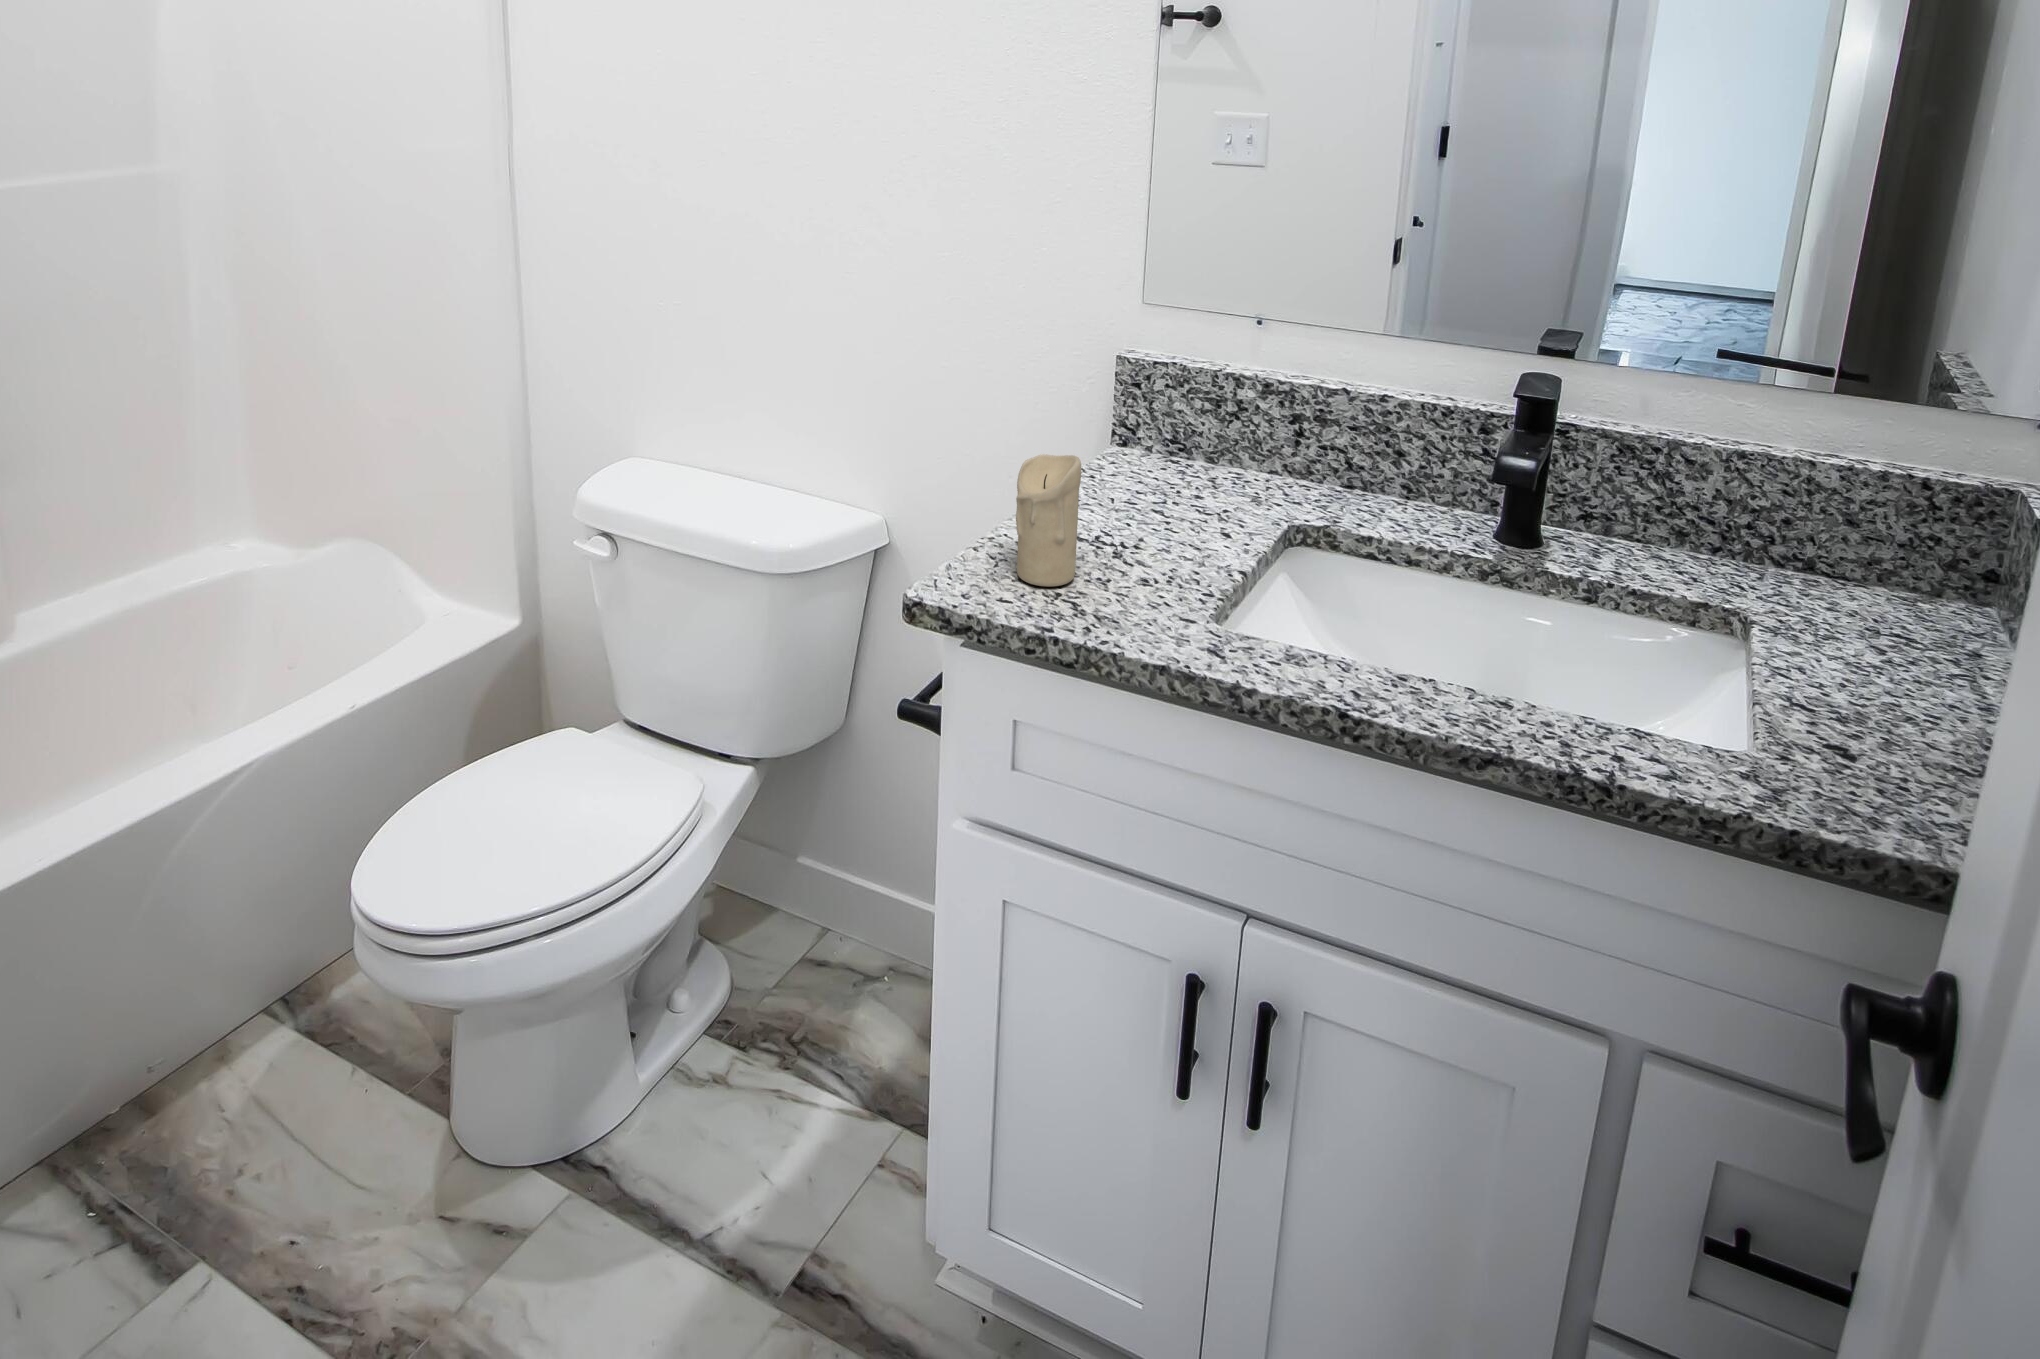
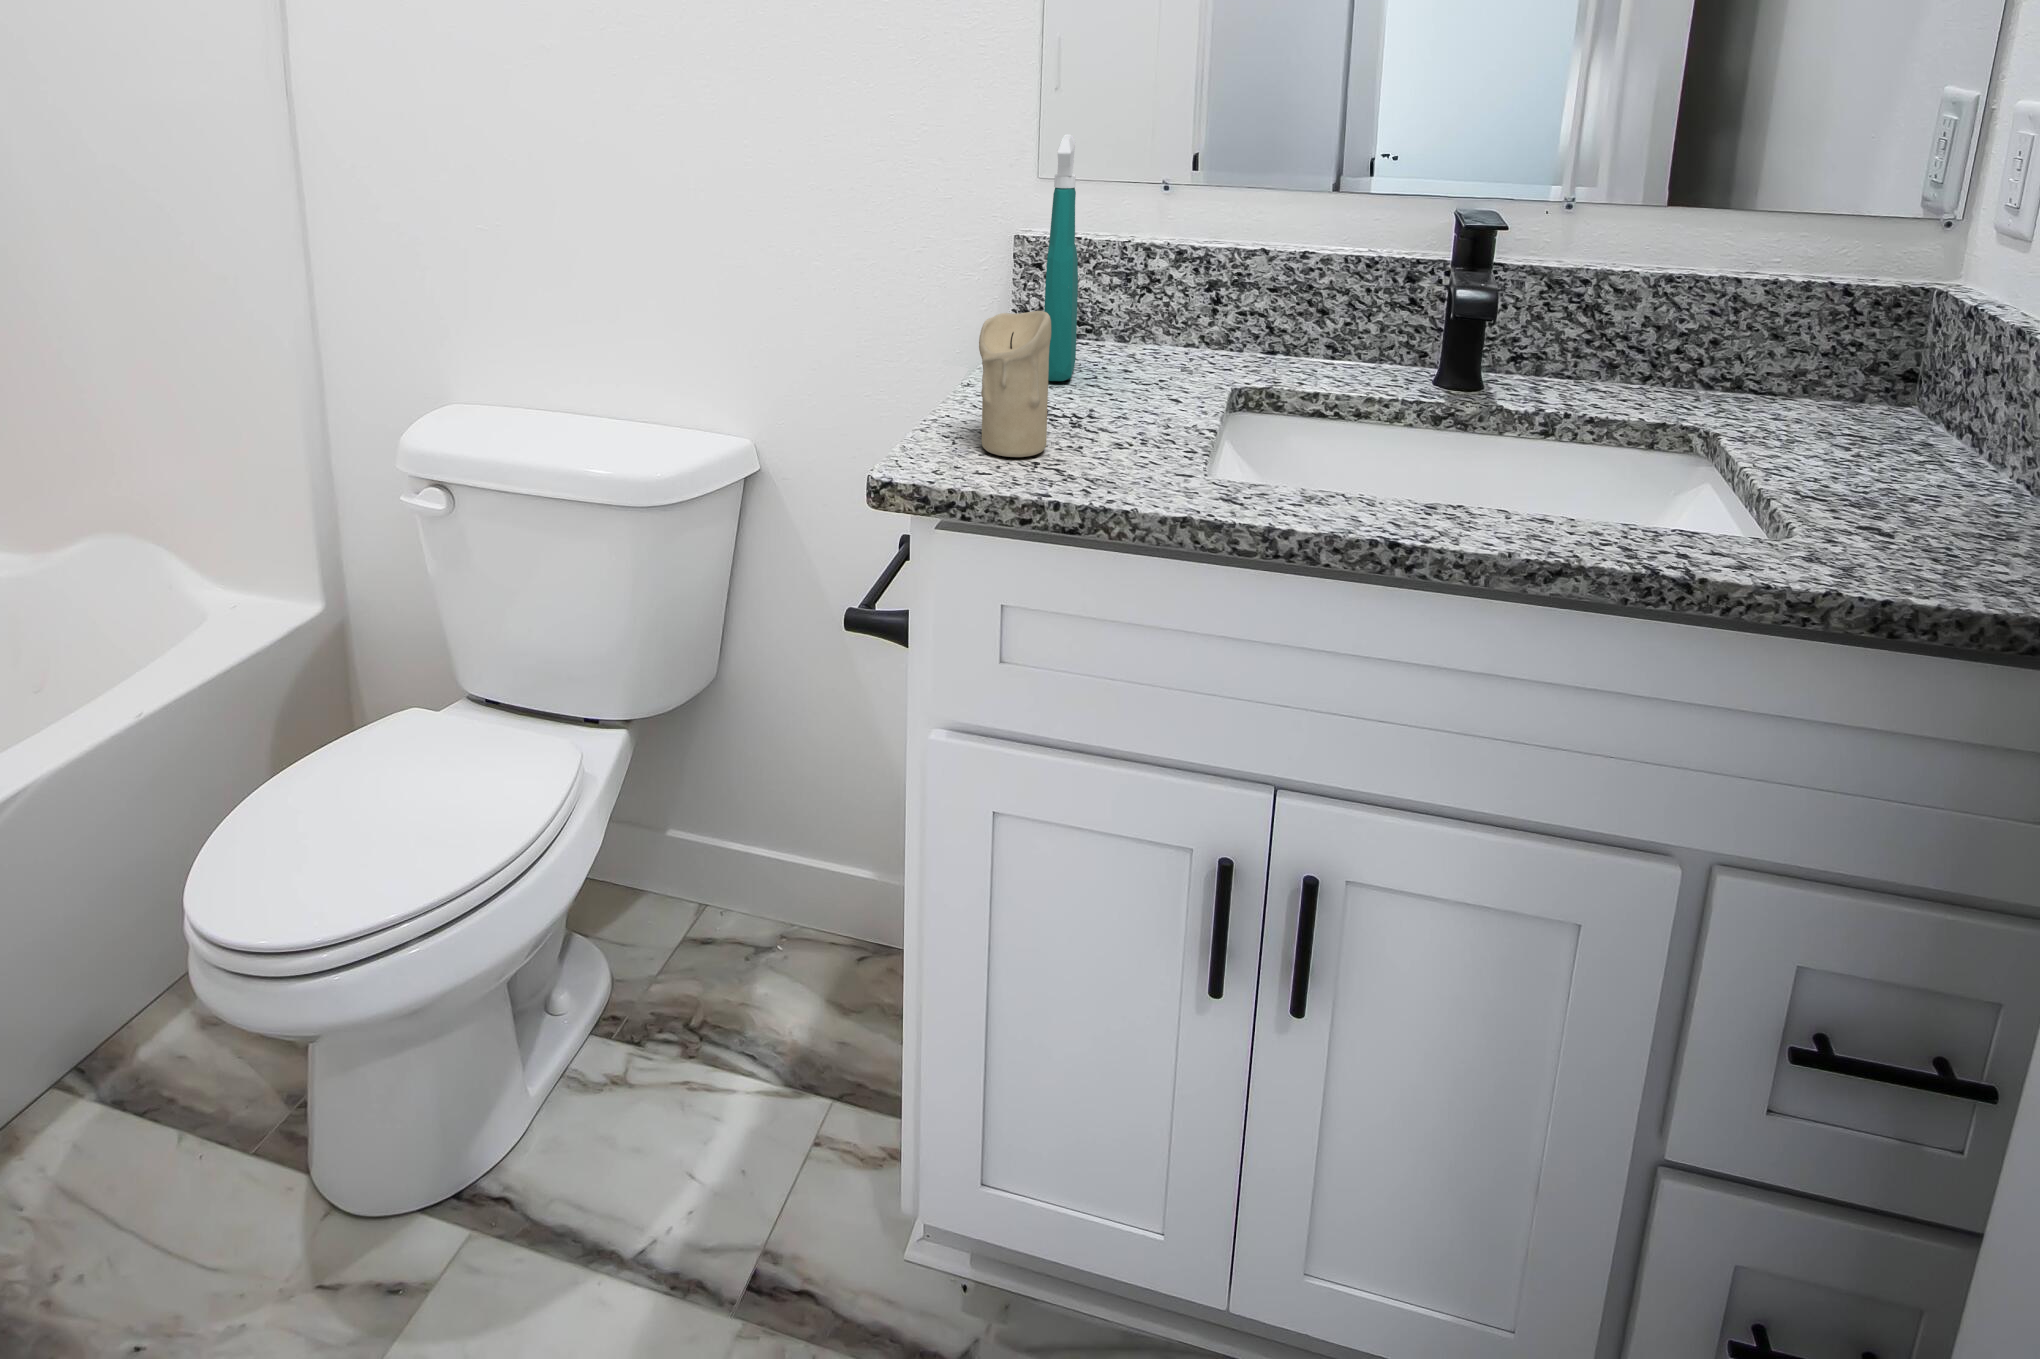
spray bottle: none [1111,276,1157,505] -> present [1044,135,1078,381]

